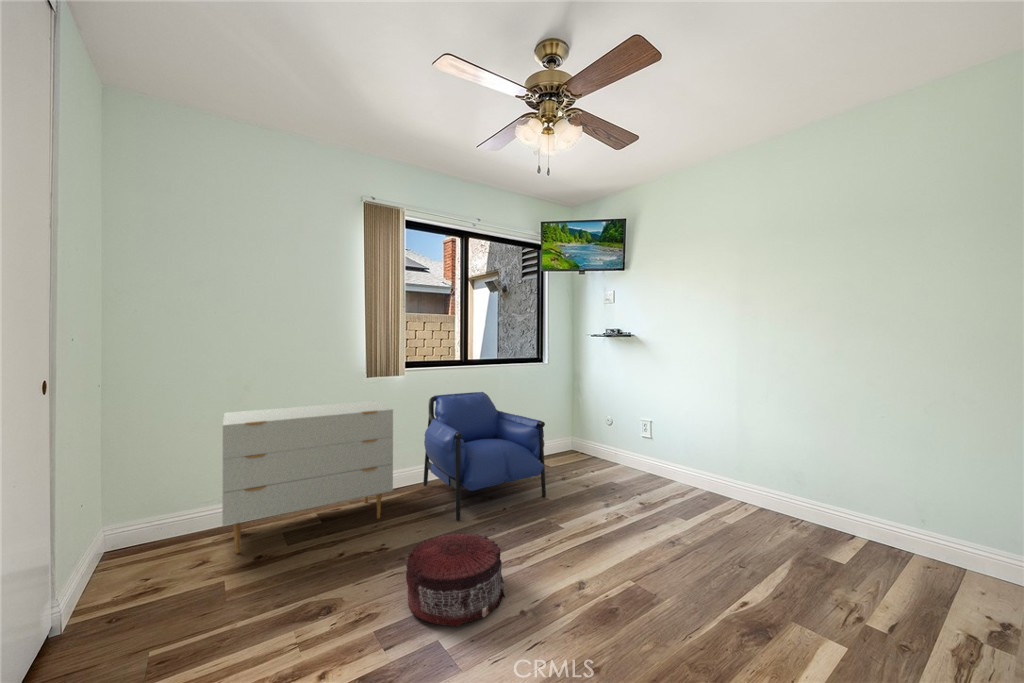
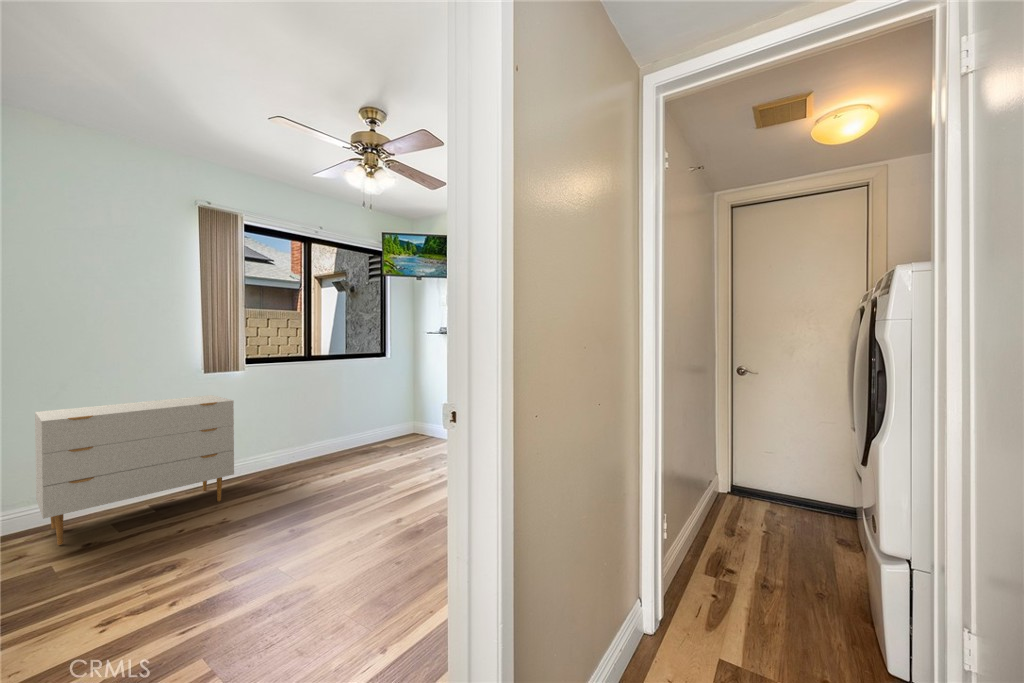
armchair: present [423,392,546,520] -> none [267,384,384,493]
pouf: present [406,533,505,626] -> none [248,494,335,559]

